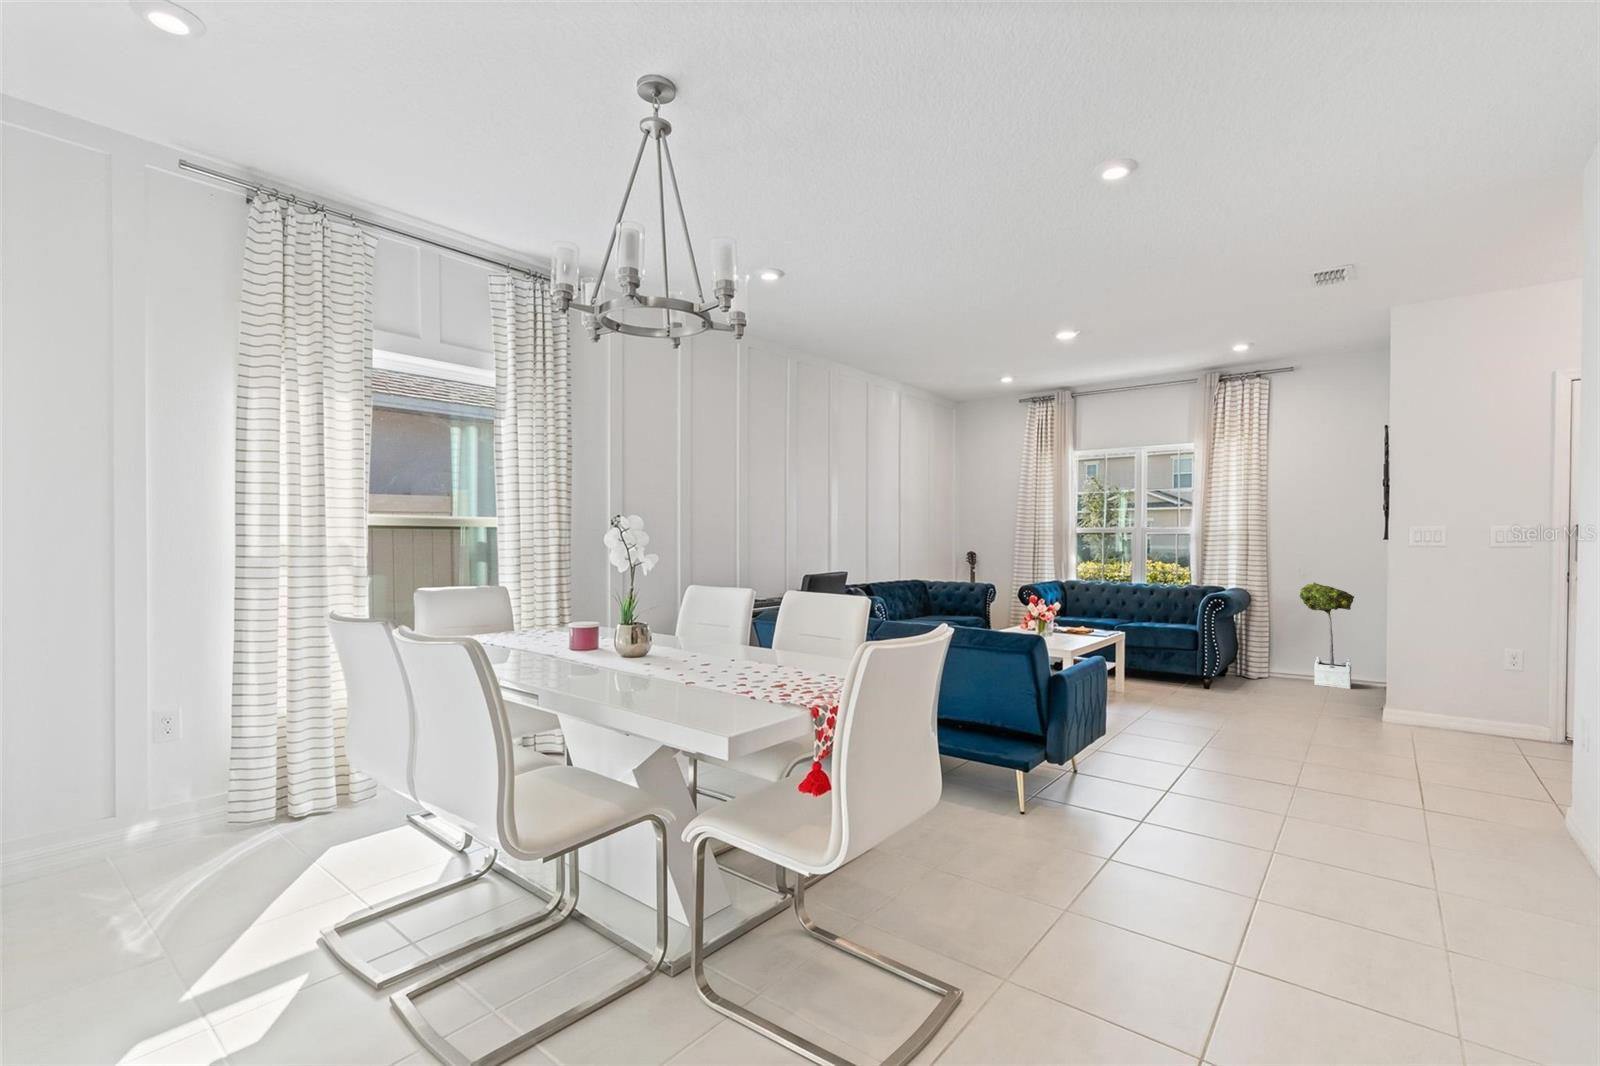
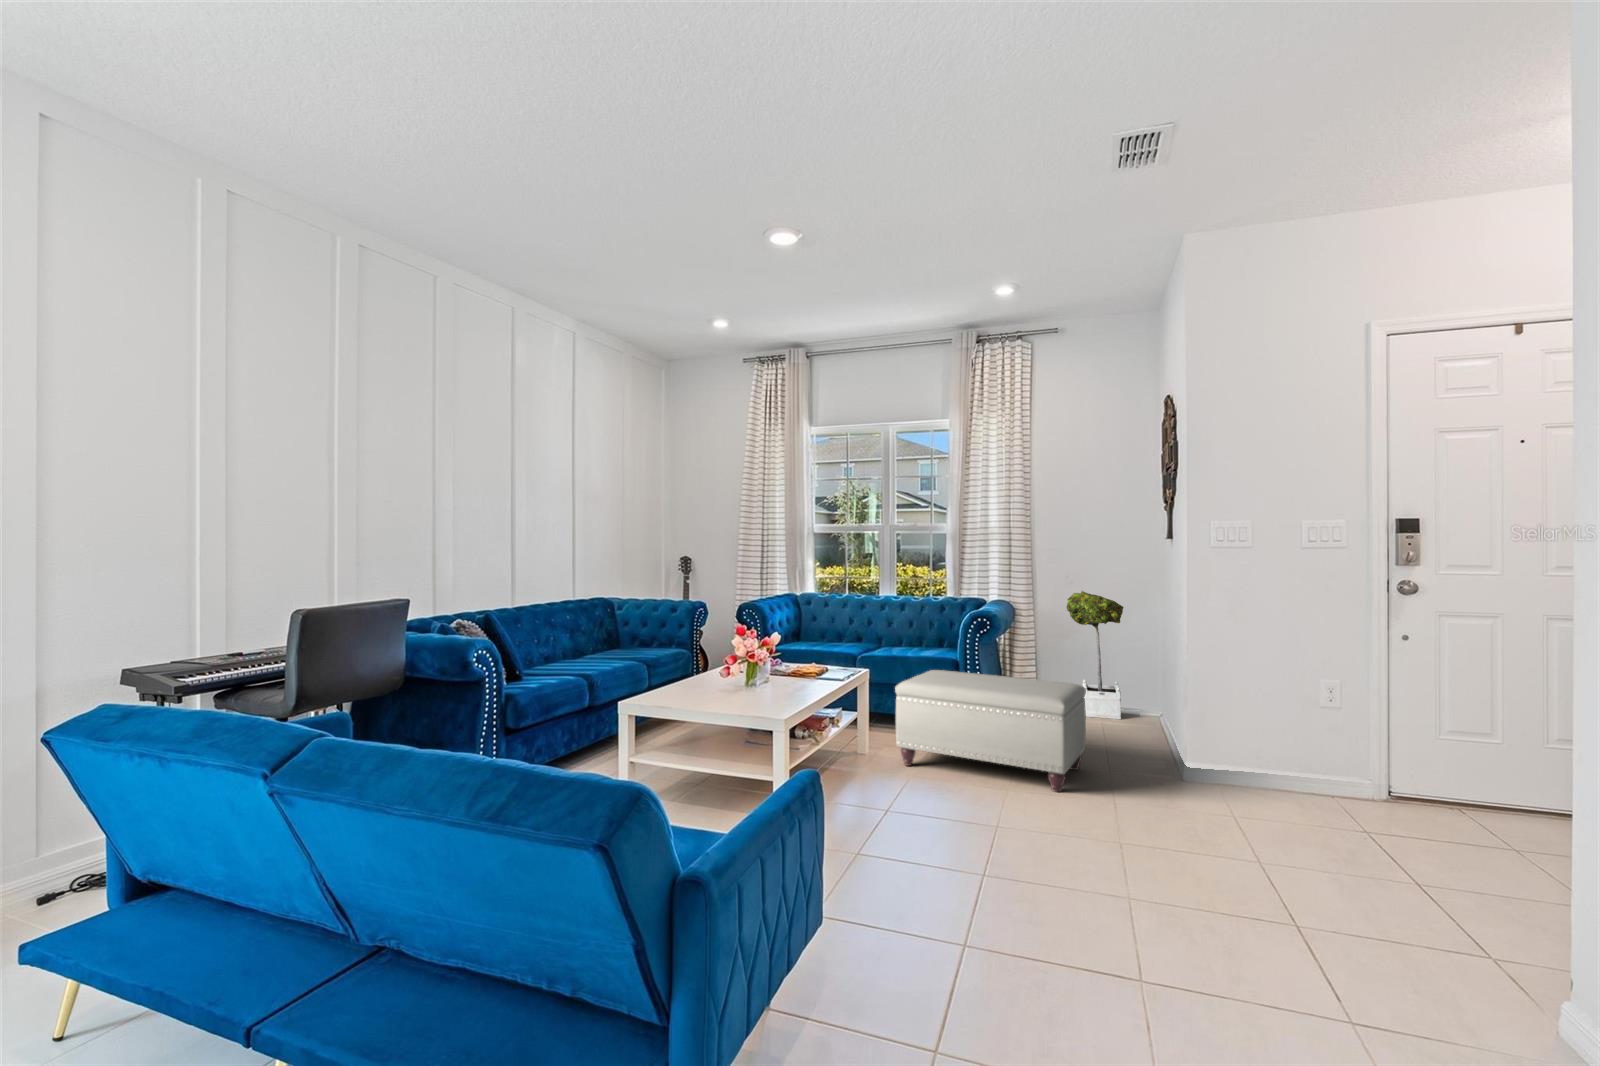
ottoman: none [1143,636,1302,722] -> present [895,670,1086,792]

